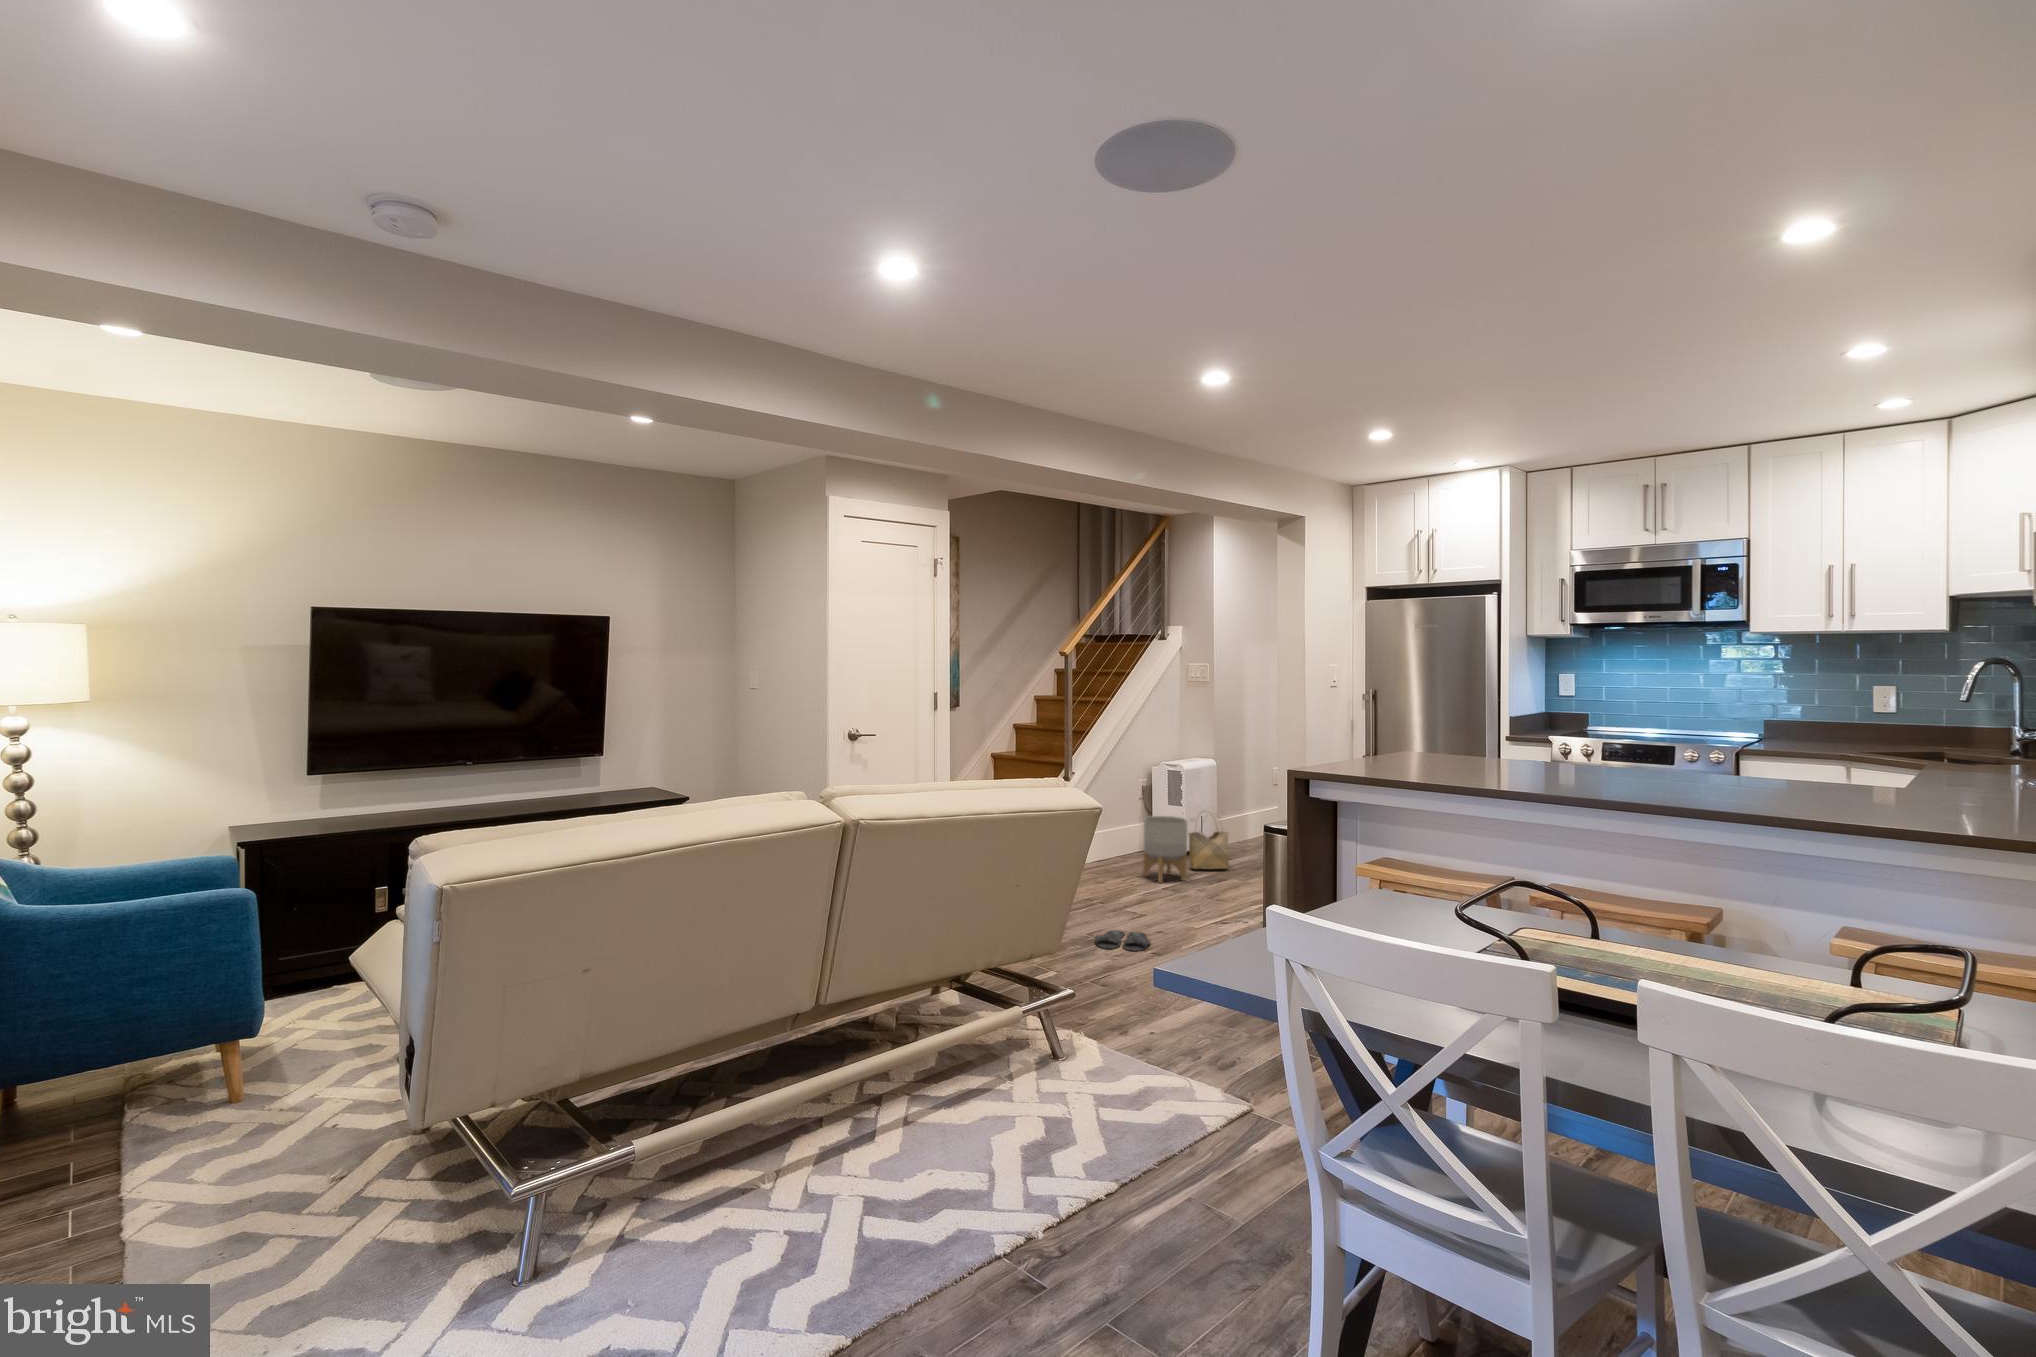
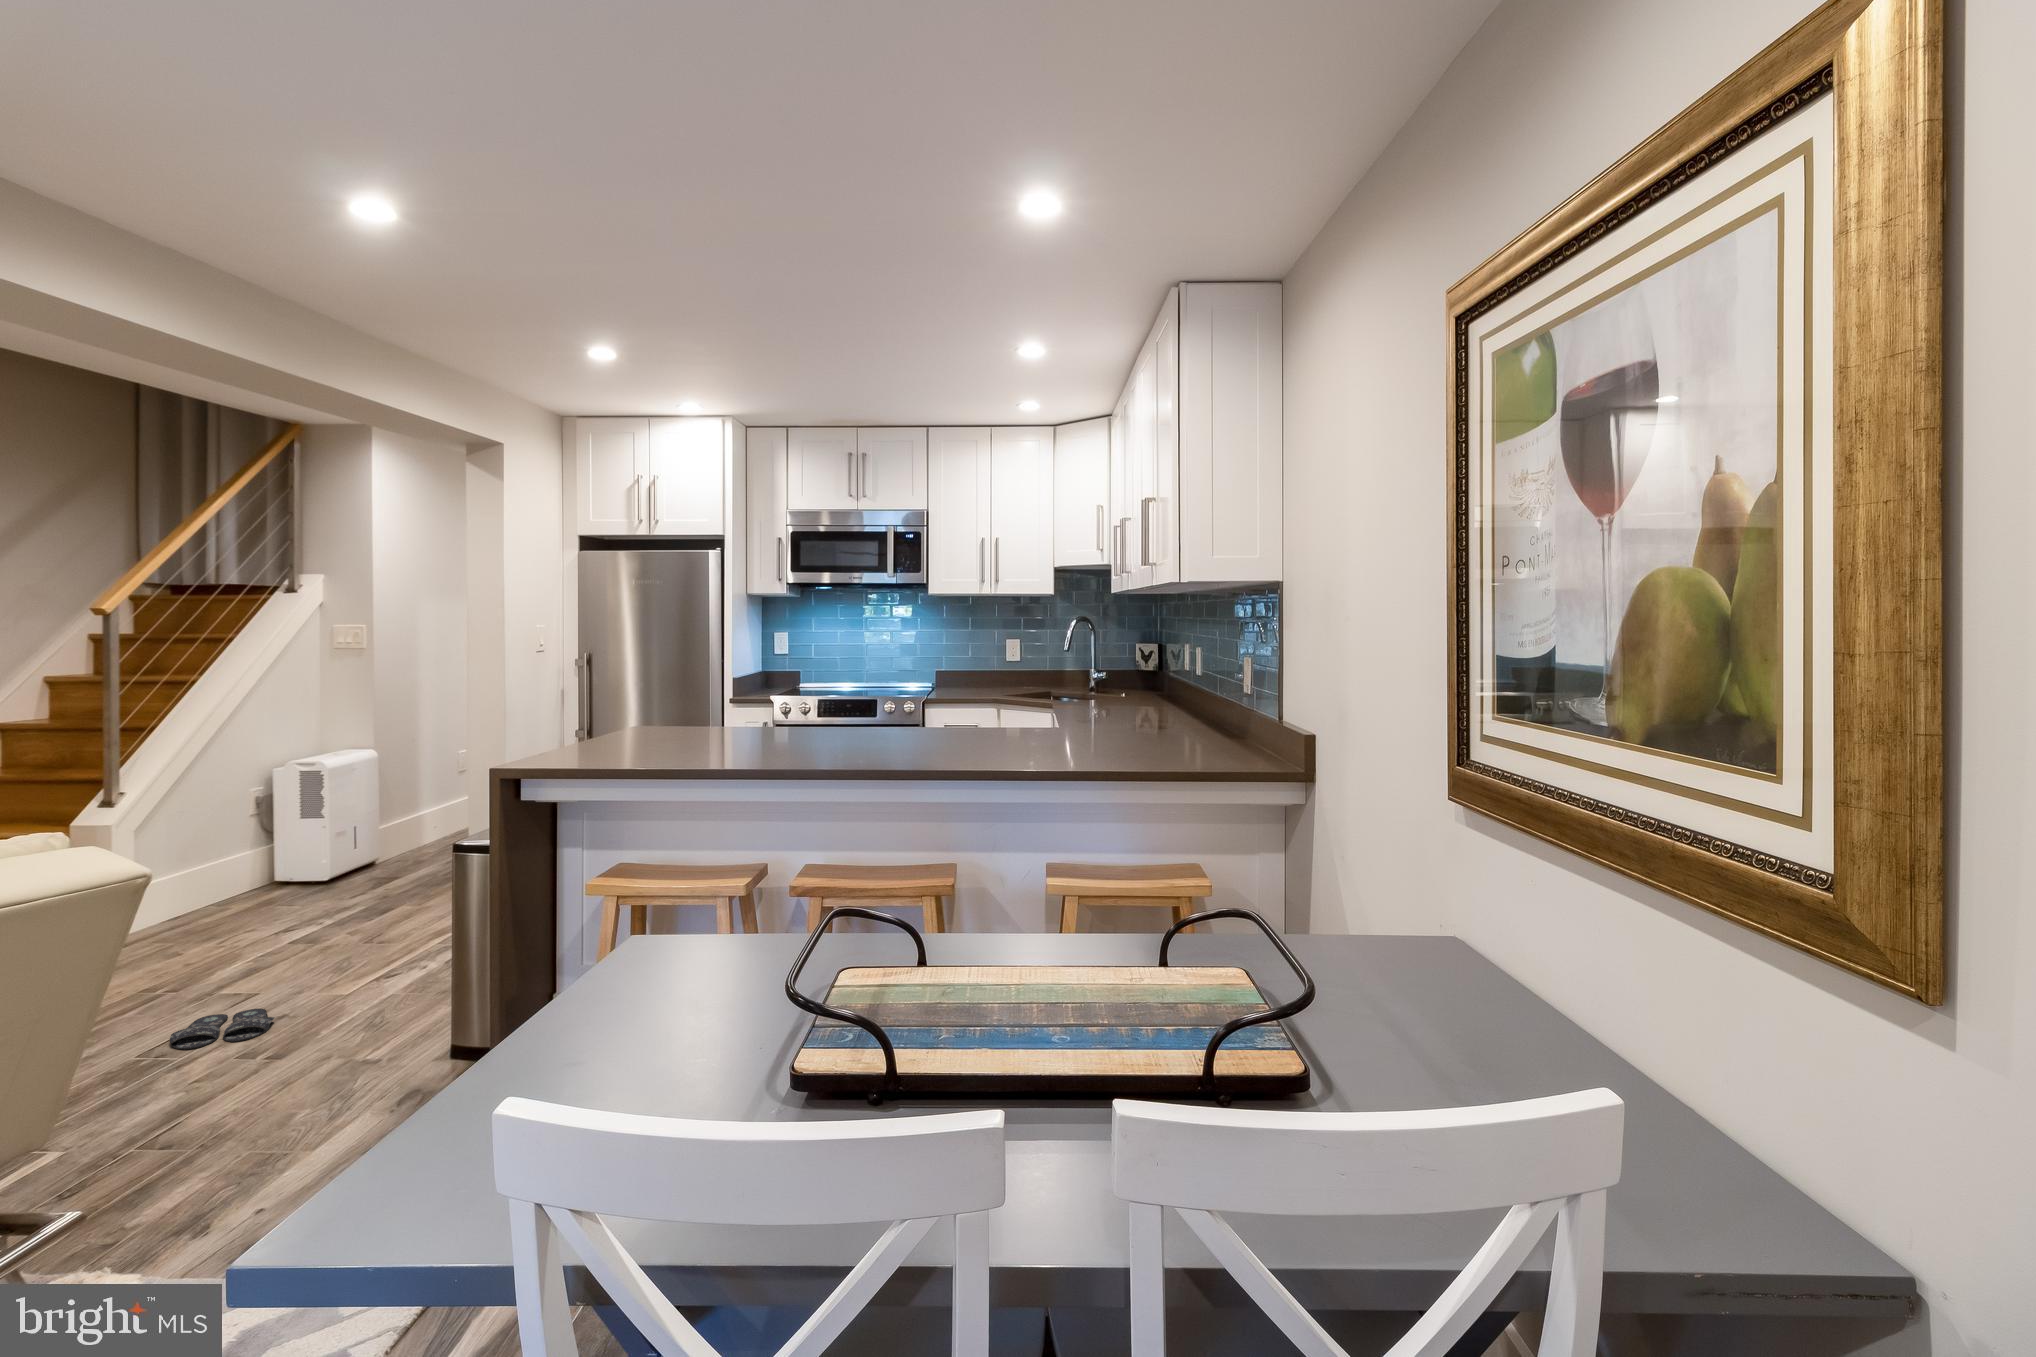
planter: present [1143,816,1187,883] -> none [262,834,337,929]
woven basket: present [1189,821,1229,869] -> none [338,819,402,900]

